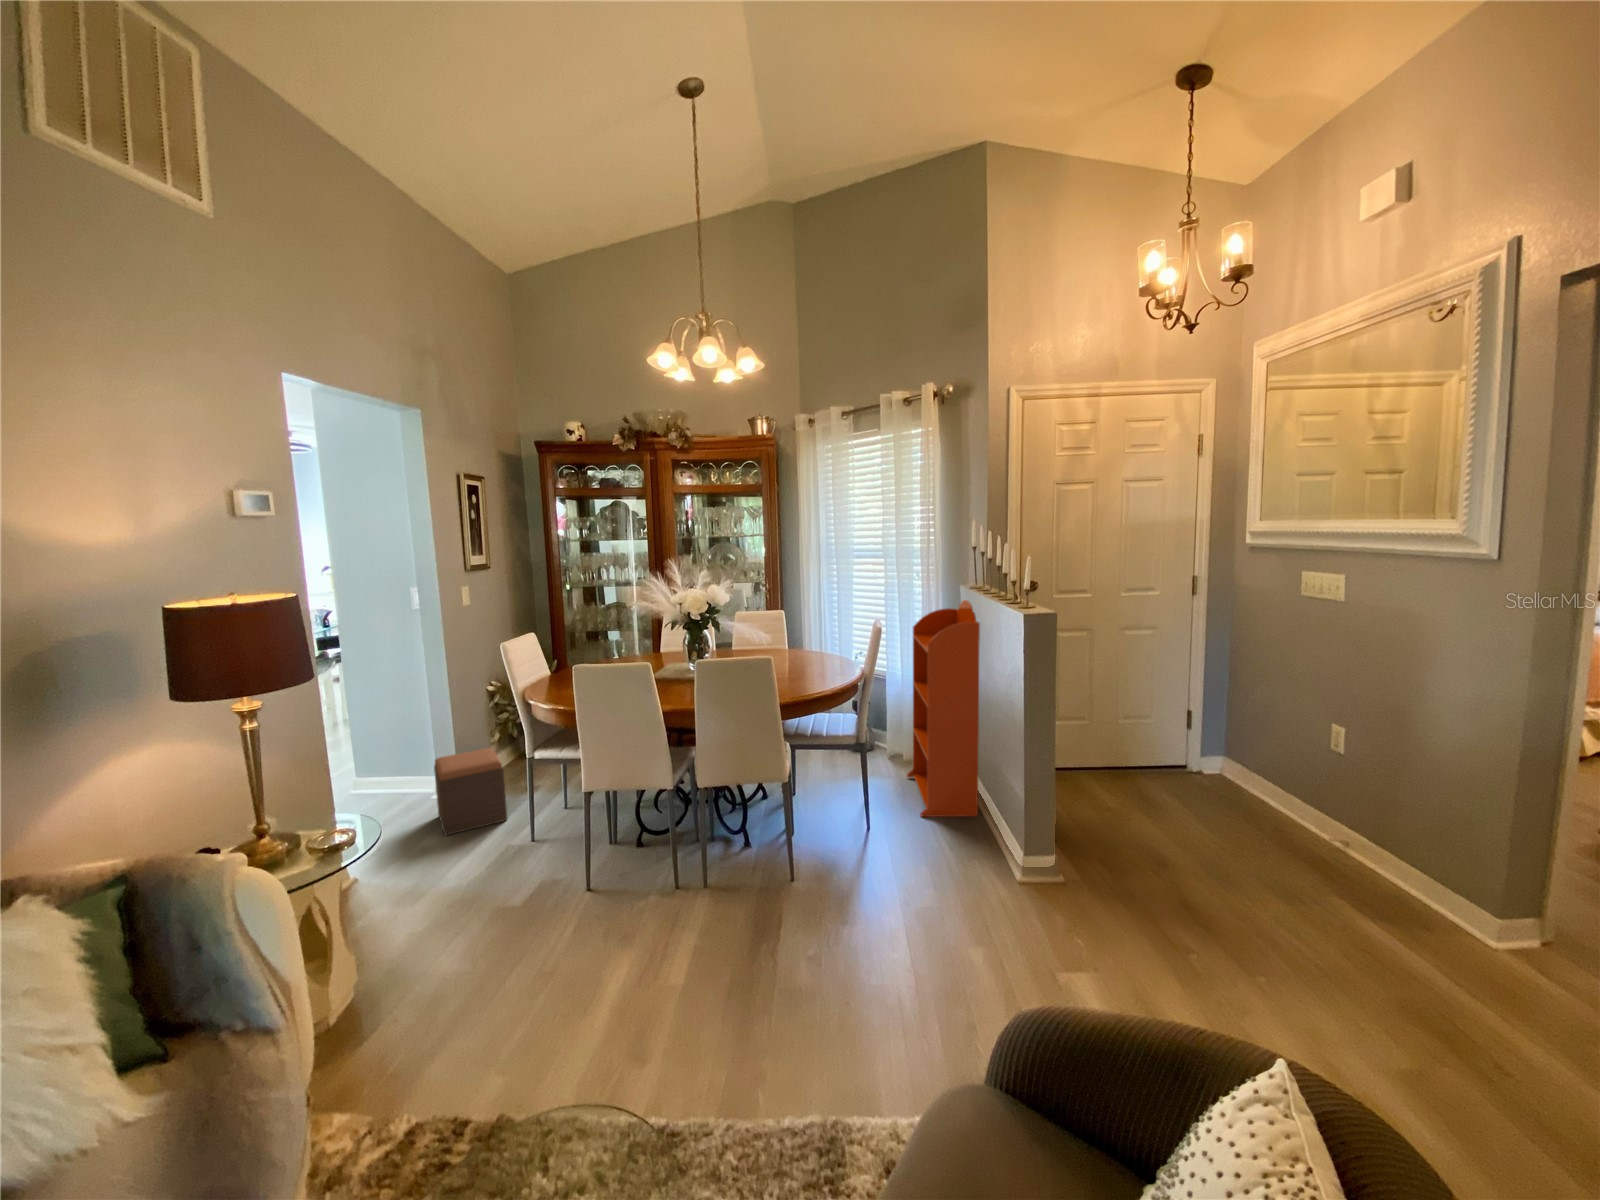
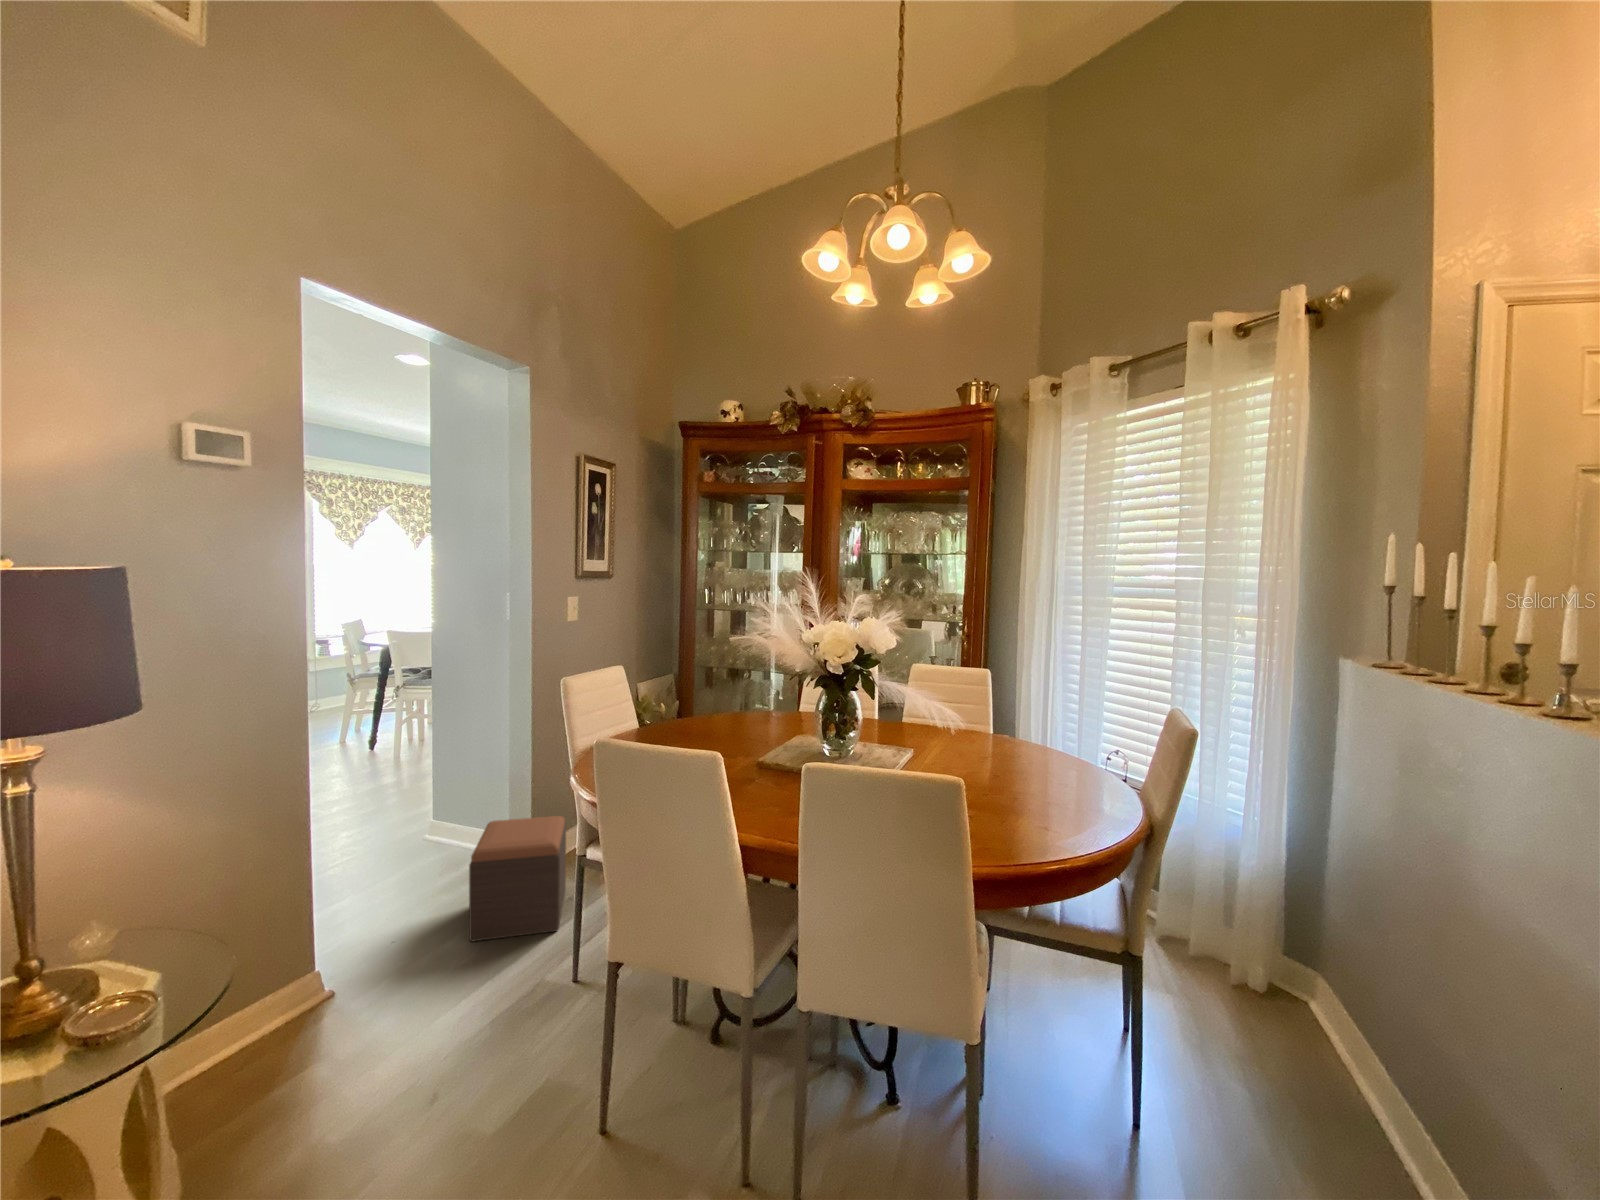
bookcase: present [907,600,980,817] -> none [1205,688,1455,1174]

